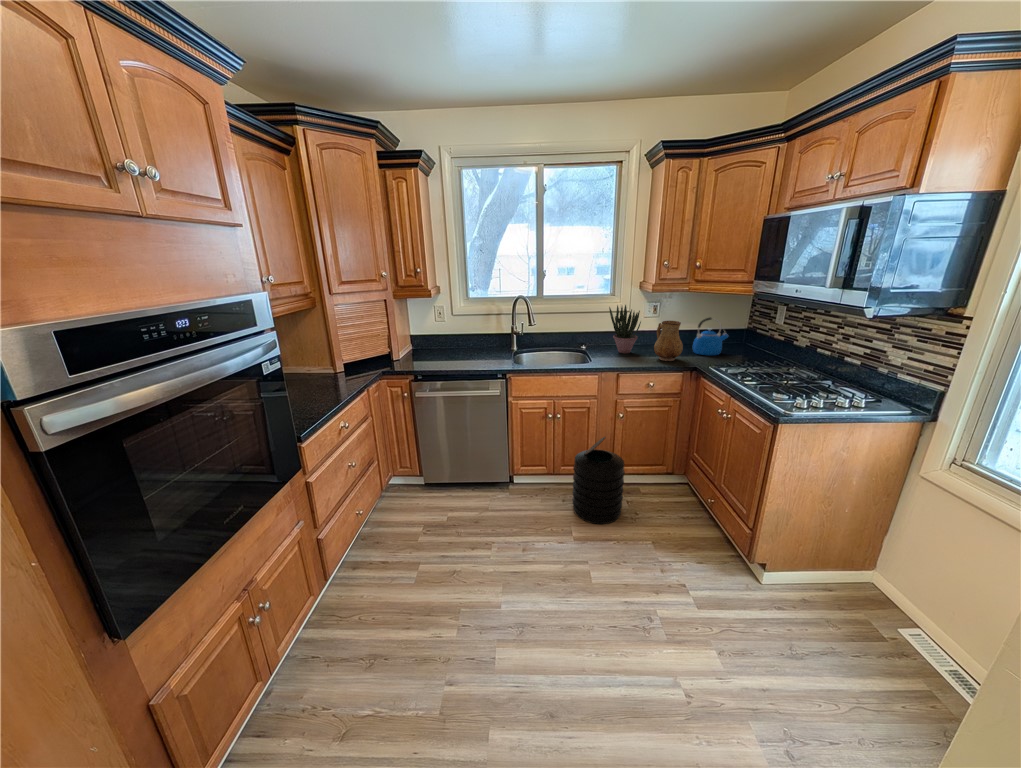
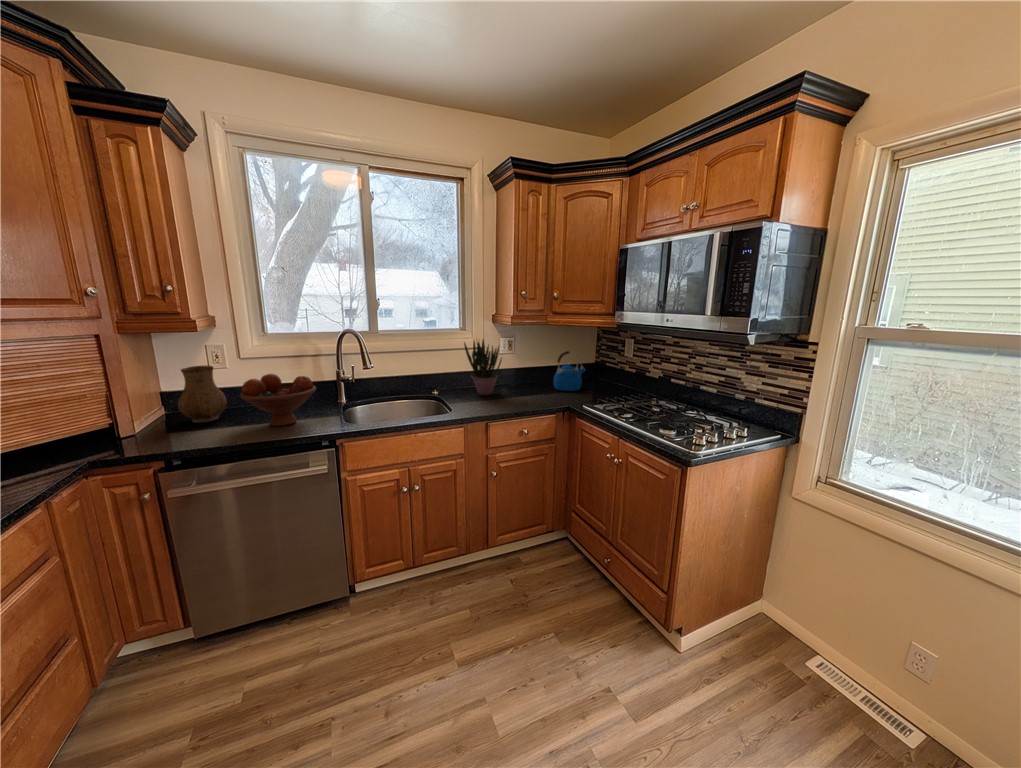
ceramic pitcher: present [654,321,683,361] -> present [178,365,227,423]
fruit bowl: none [452,327,496,362] -> present [240,374,316,426]
trash can: present [572,437,625,524] -> none [445,506,510,628]

